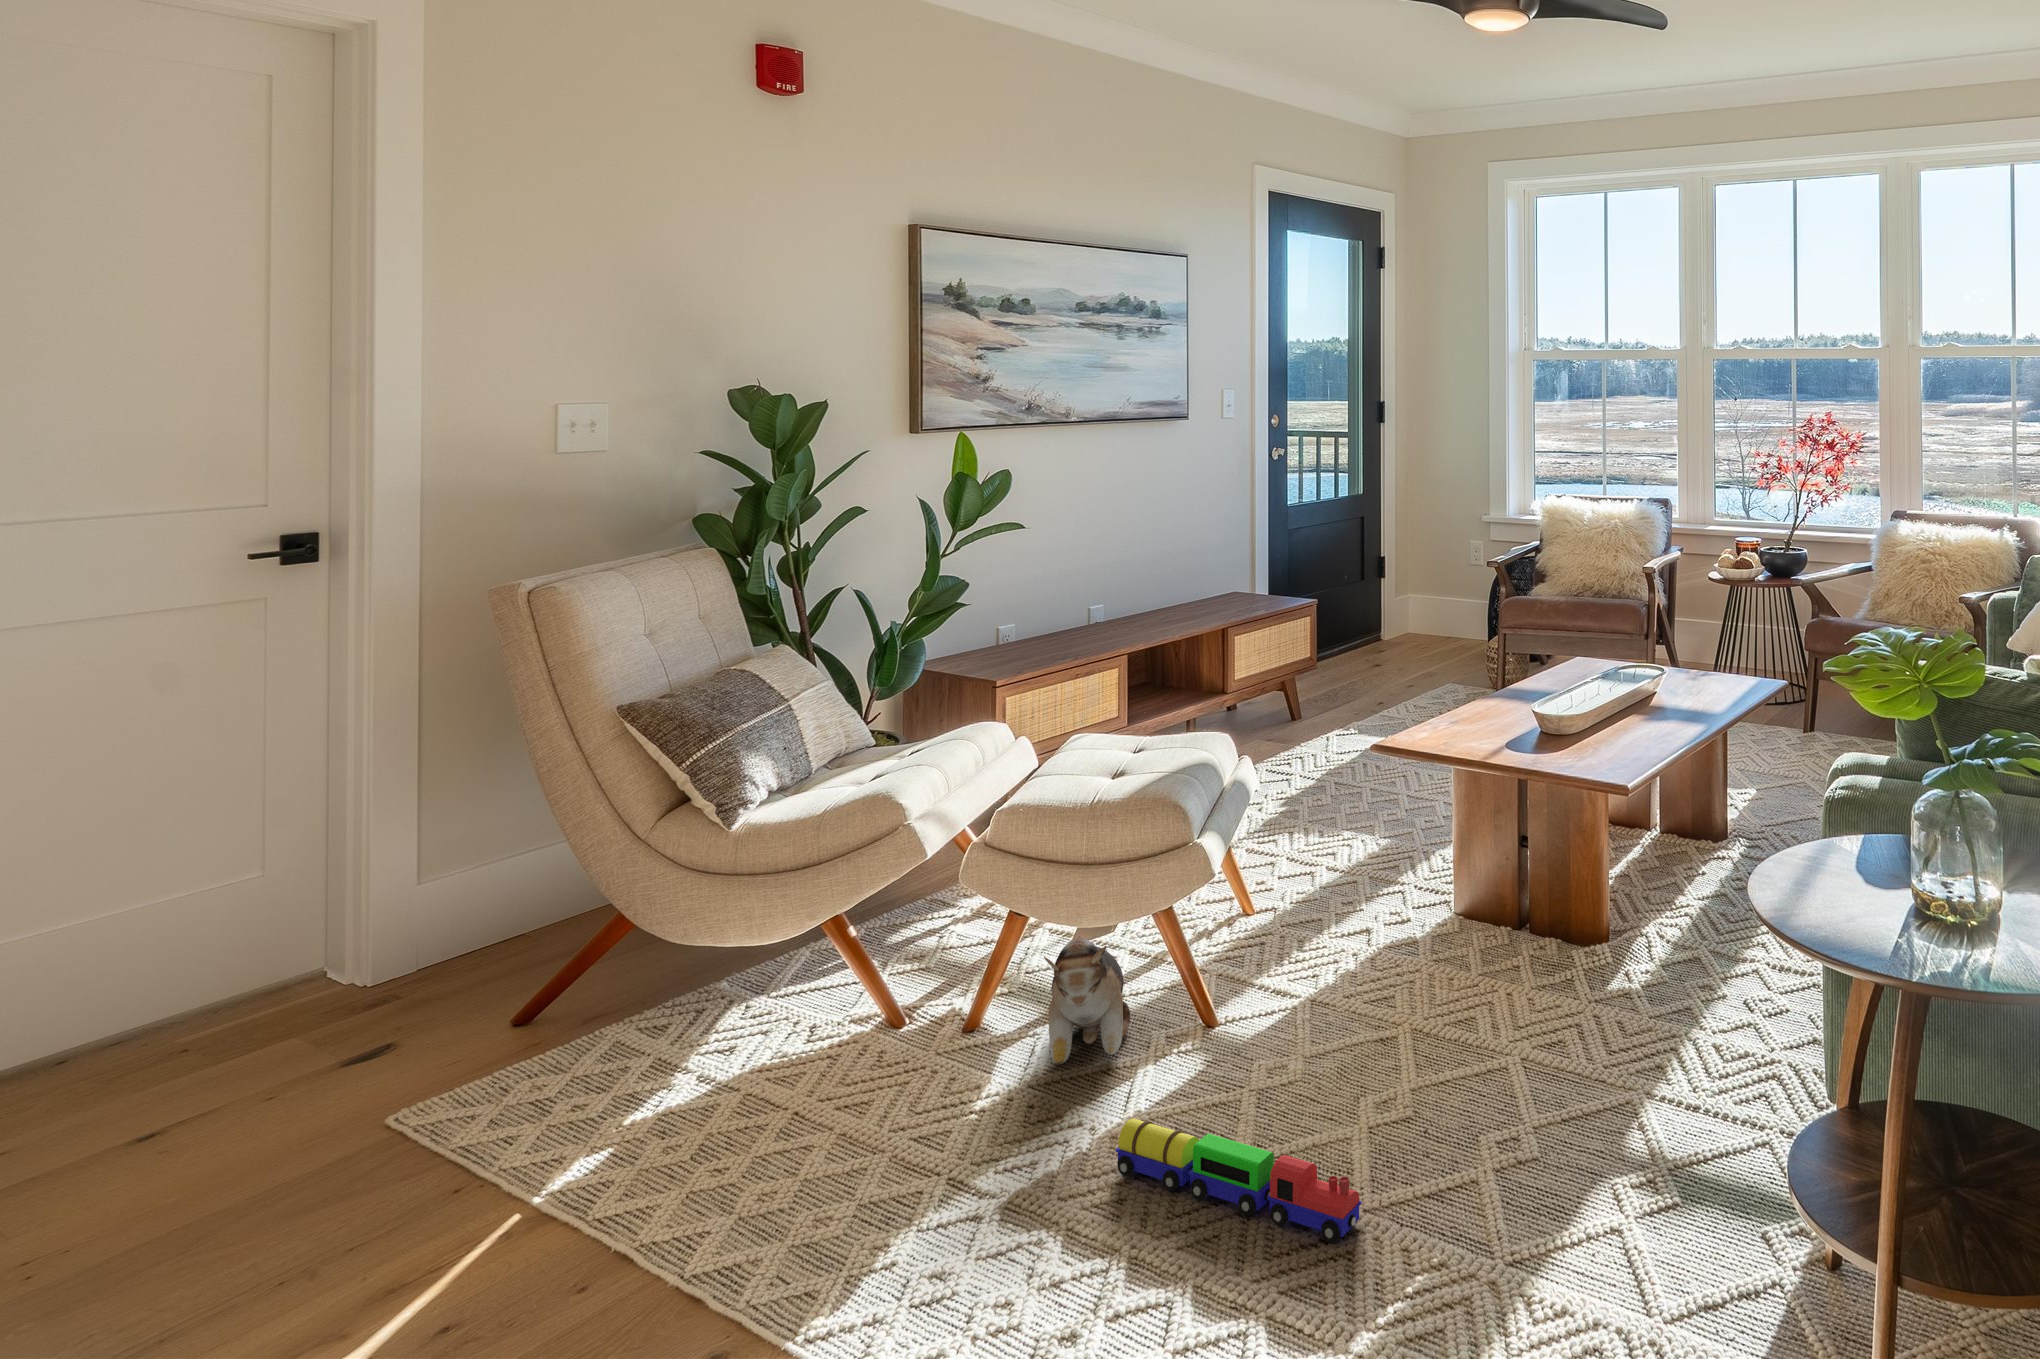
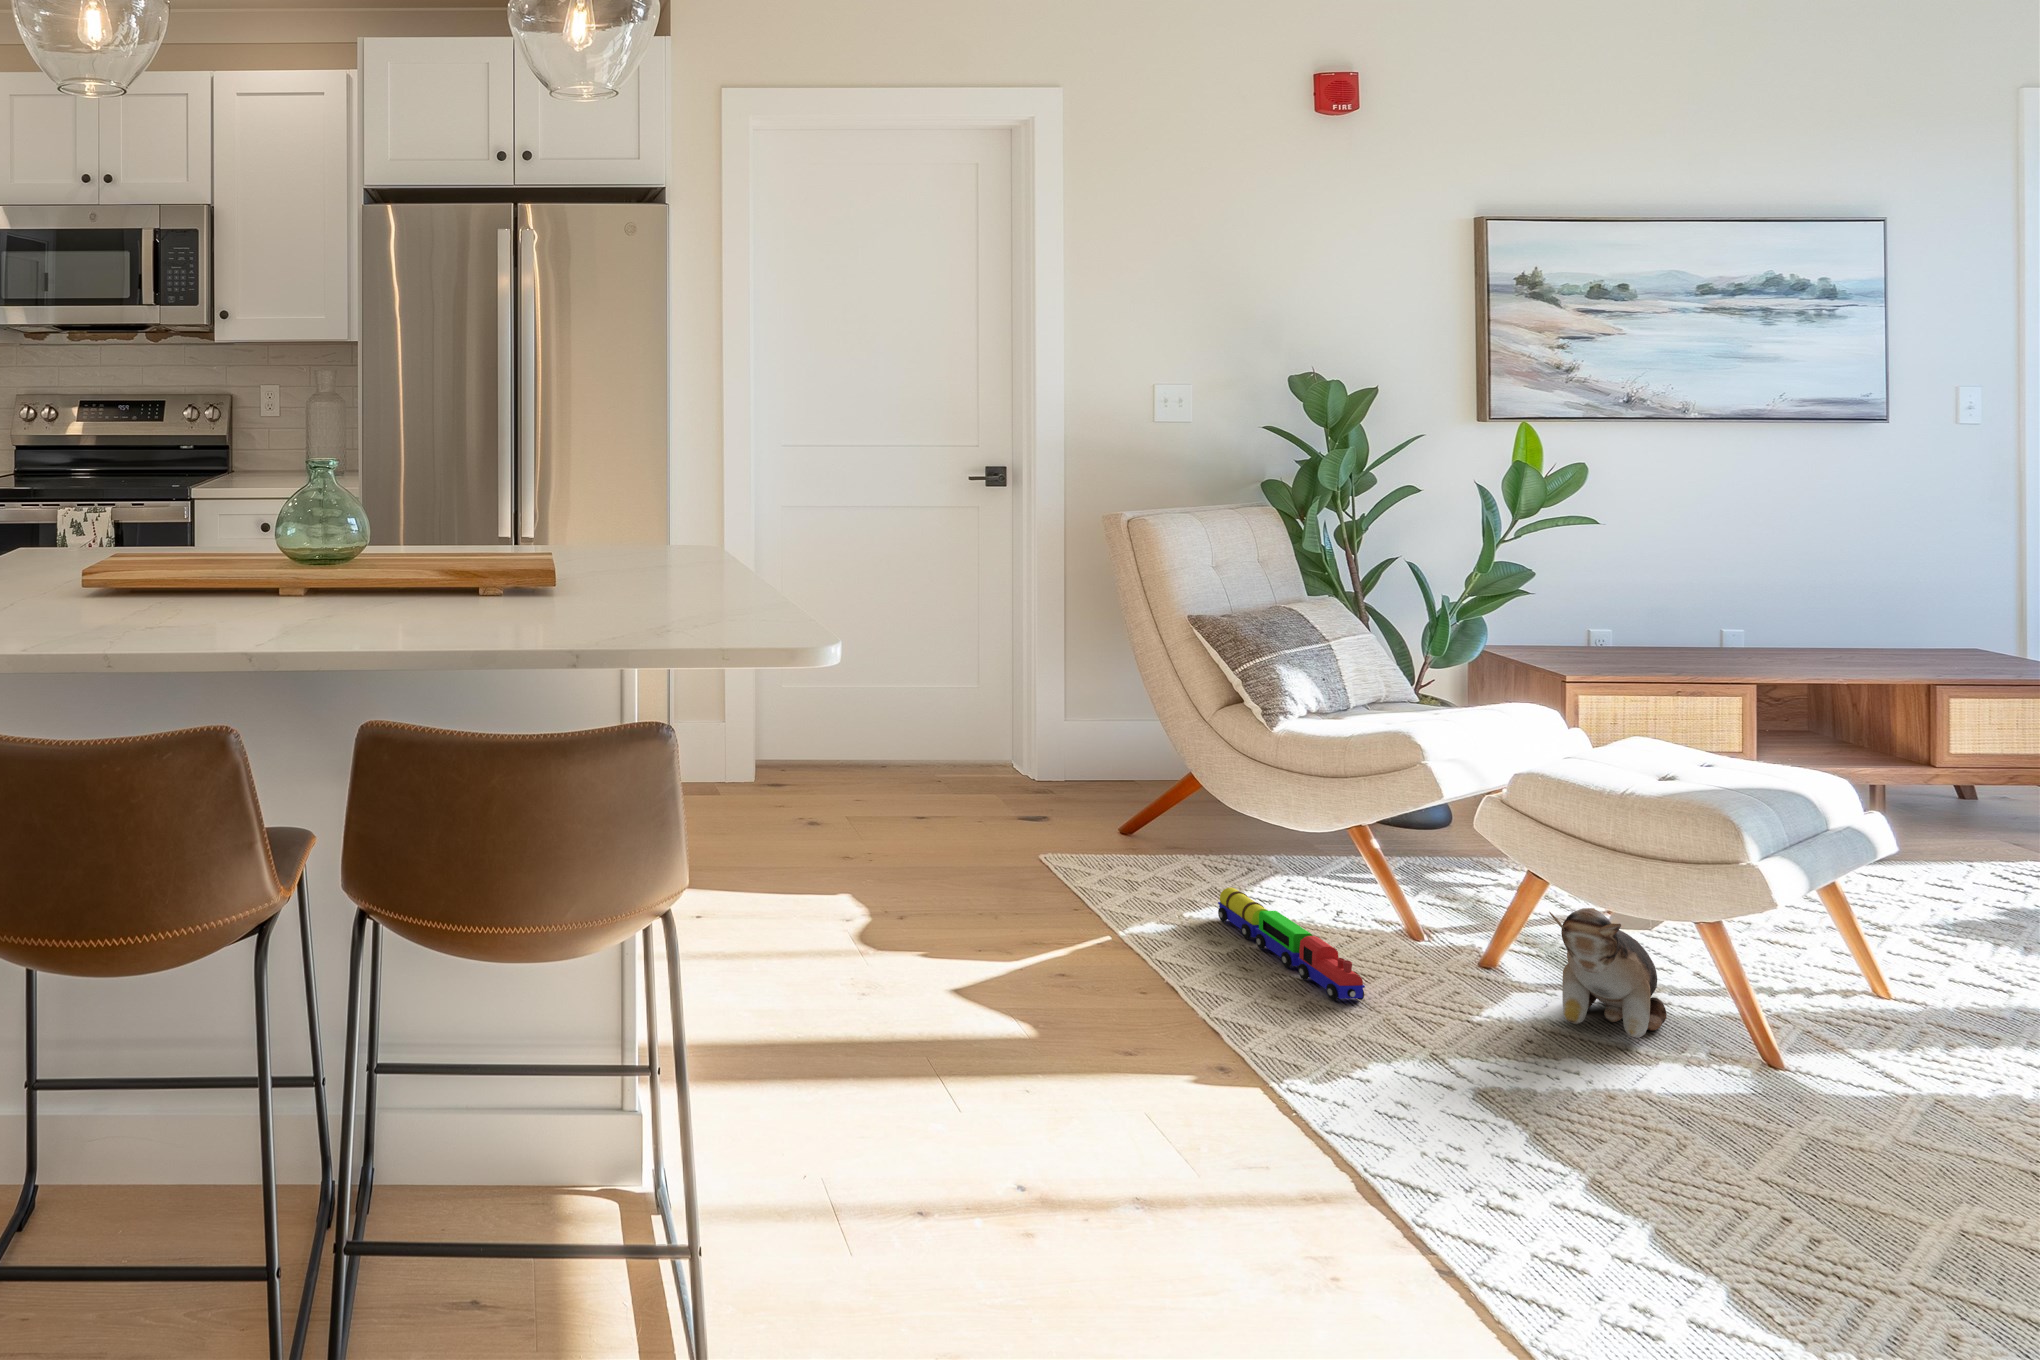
toy train: present [1115,1119,1362,1243] -> present [1218,887,1365,1000]

